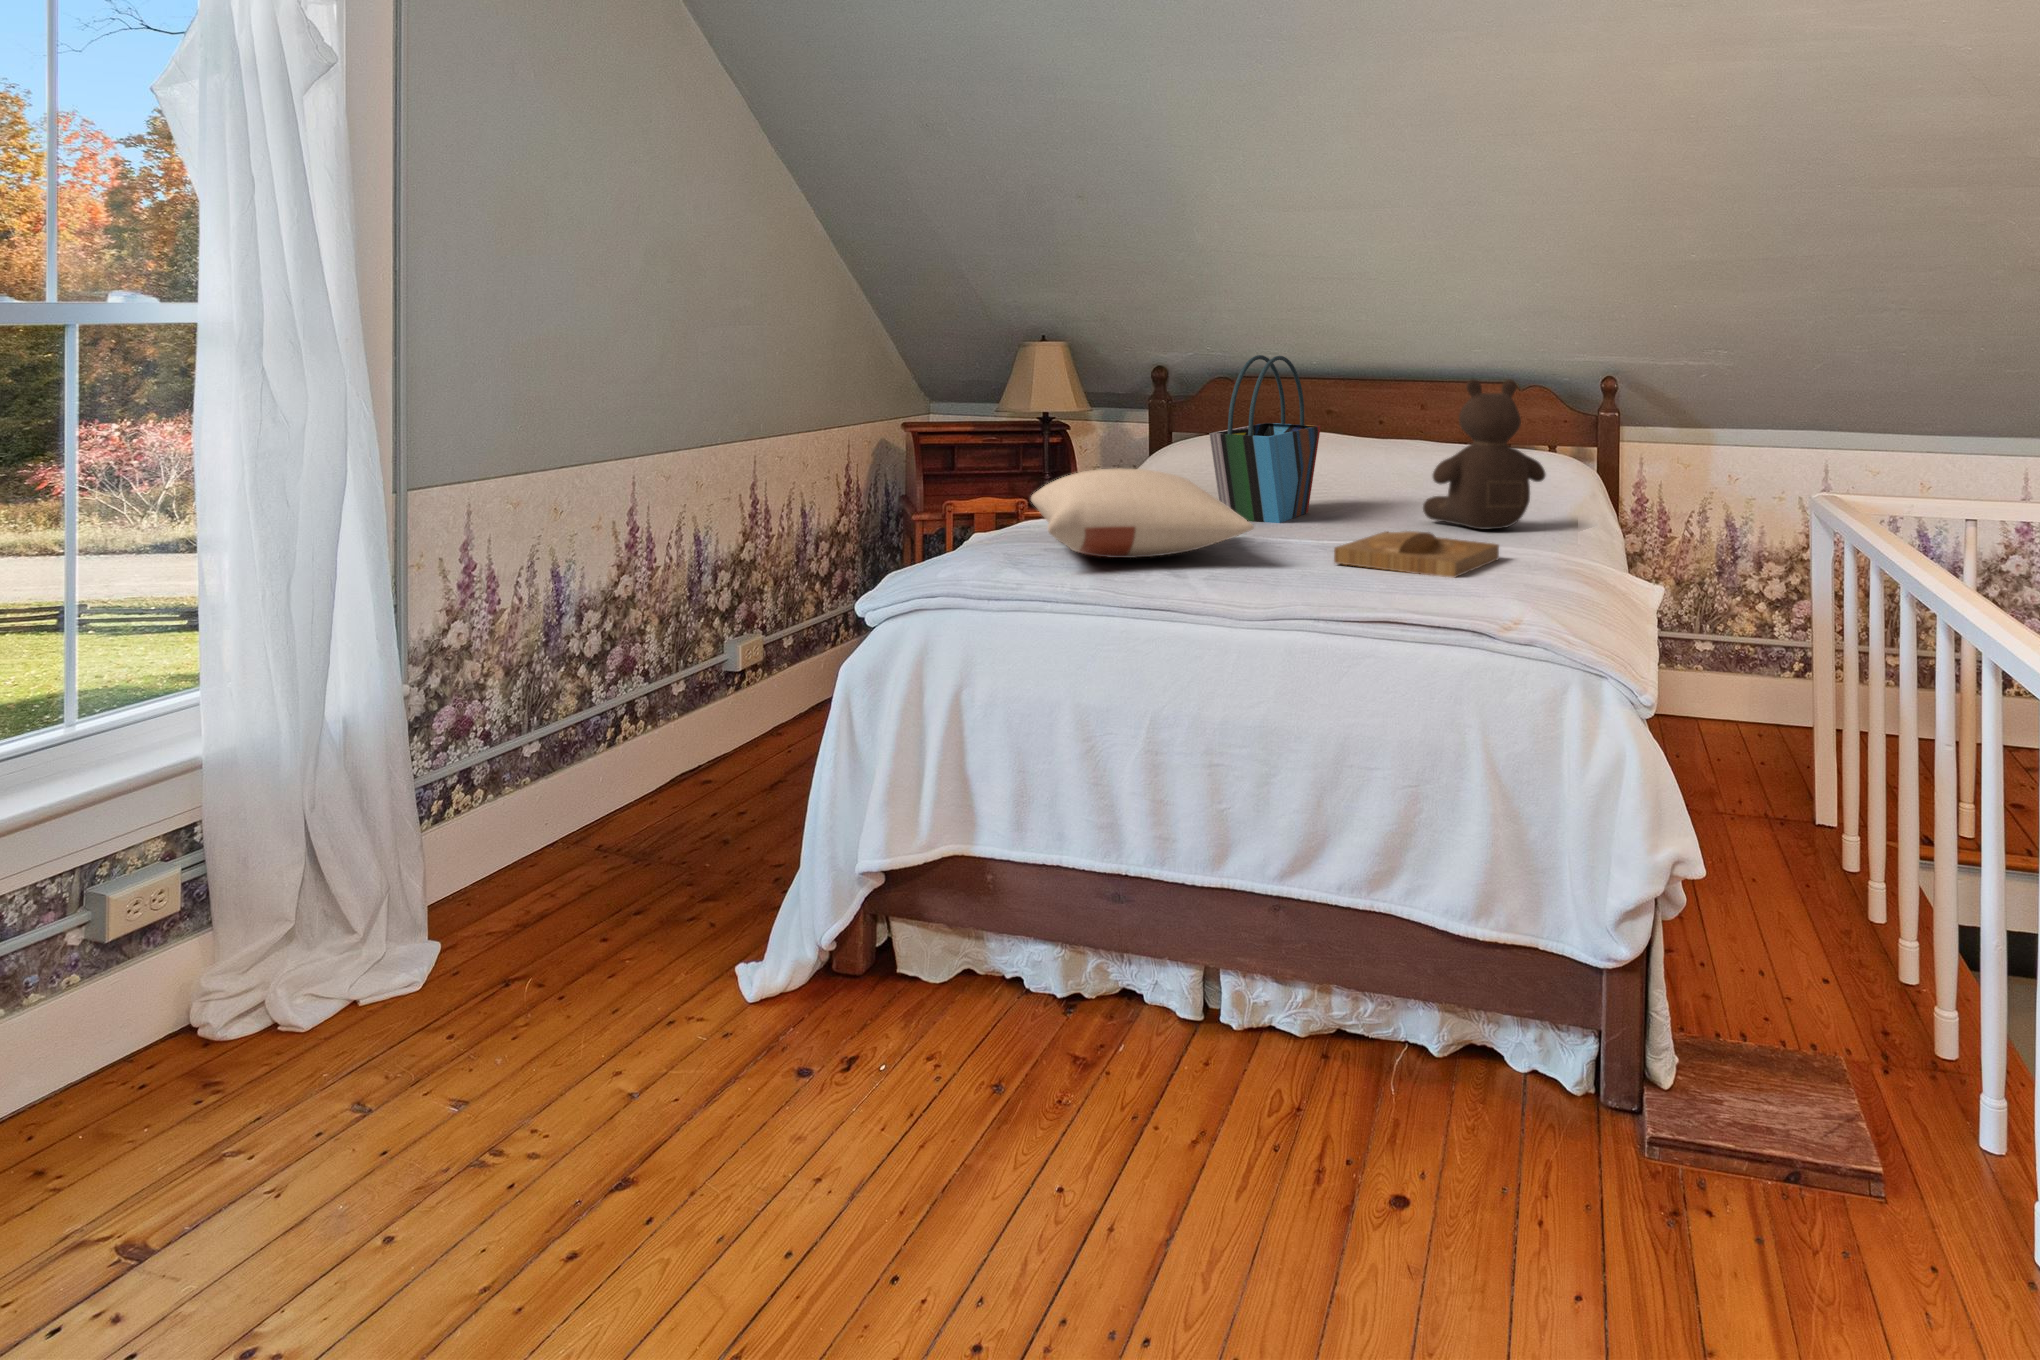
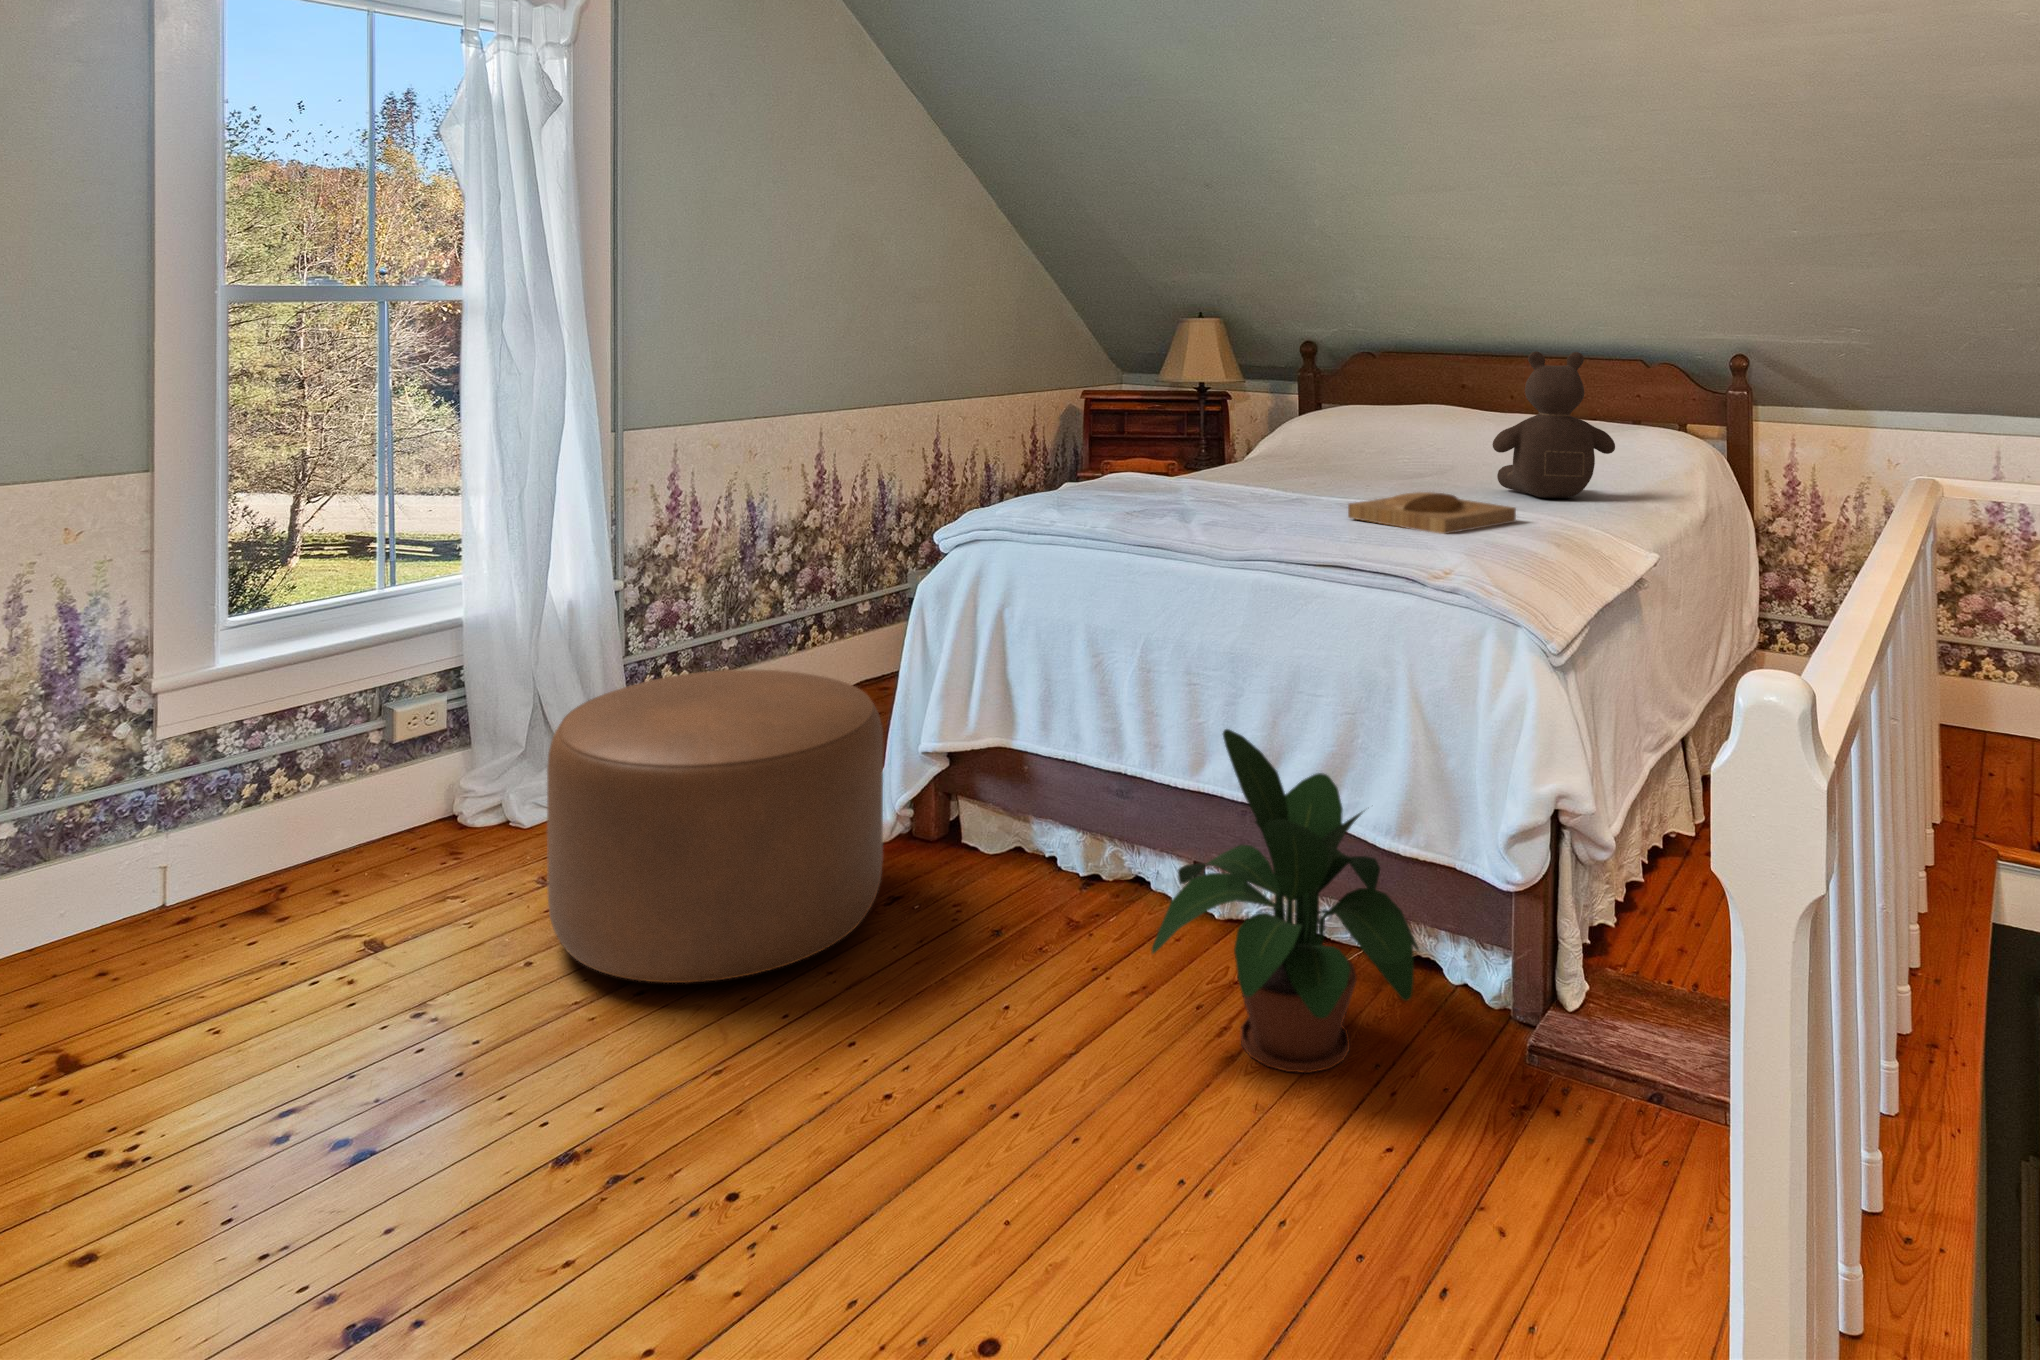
tote bag: present [1209,355,1321,523] -> none [1290,329,1417,486]
pillow: present [1031,468,1254,558] -> none [1085,429,1271,506]
ottoman: none [409,790,854,1242] -> present [547,669,883,983]
potted plant: none [1244,823,1571,1215] -> present [1152,729,1419,1073]

